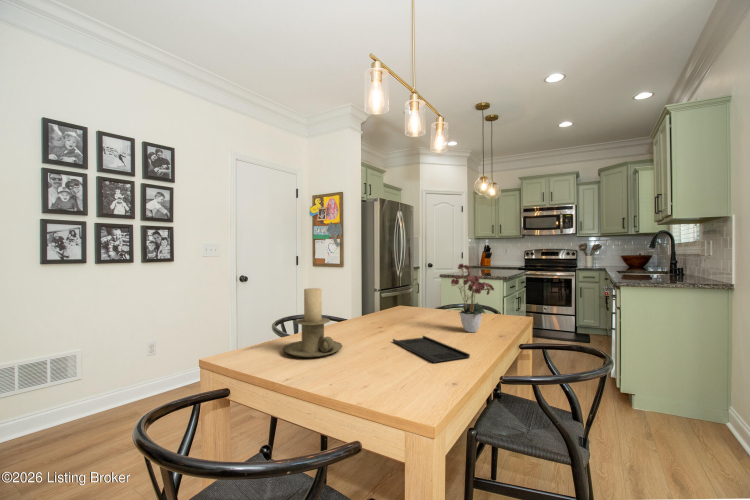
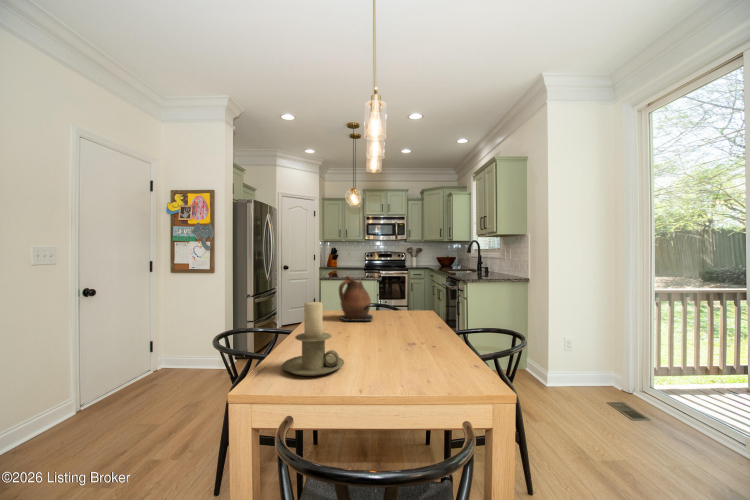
flower arrangement: present [451,264,494,332] -> none [392,268,434,329]
ceramic pitcher: none [408,270,451,320] -> present [339,276,373,321]
tray: present [393,336,470,363] -> none [369,337,448,359]

